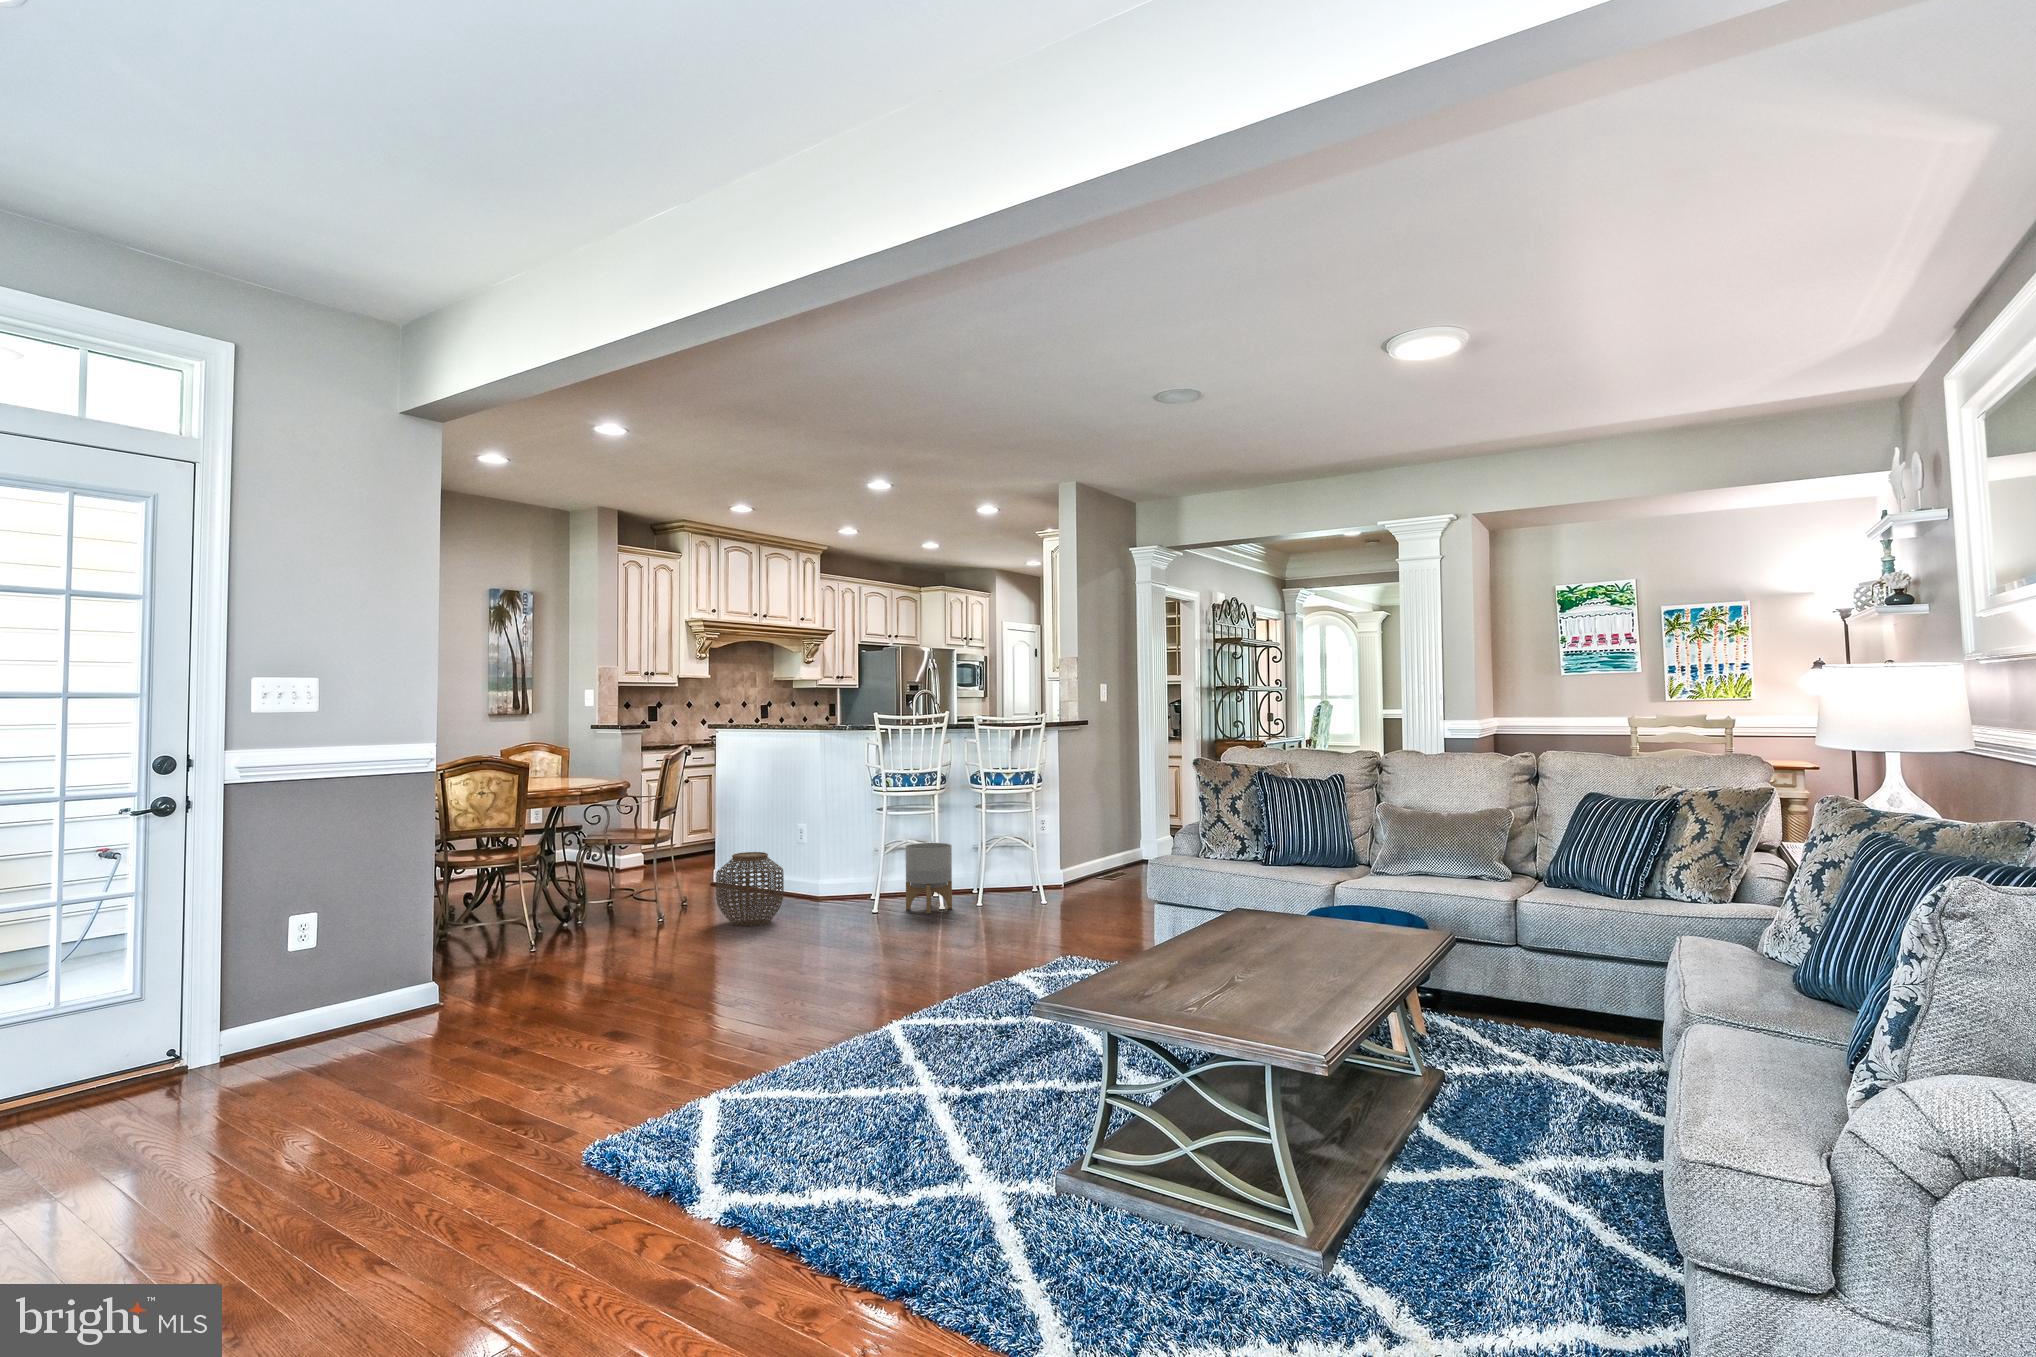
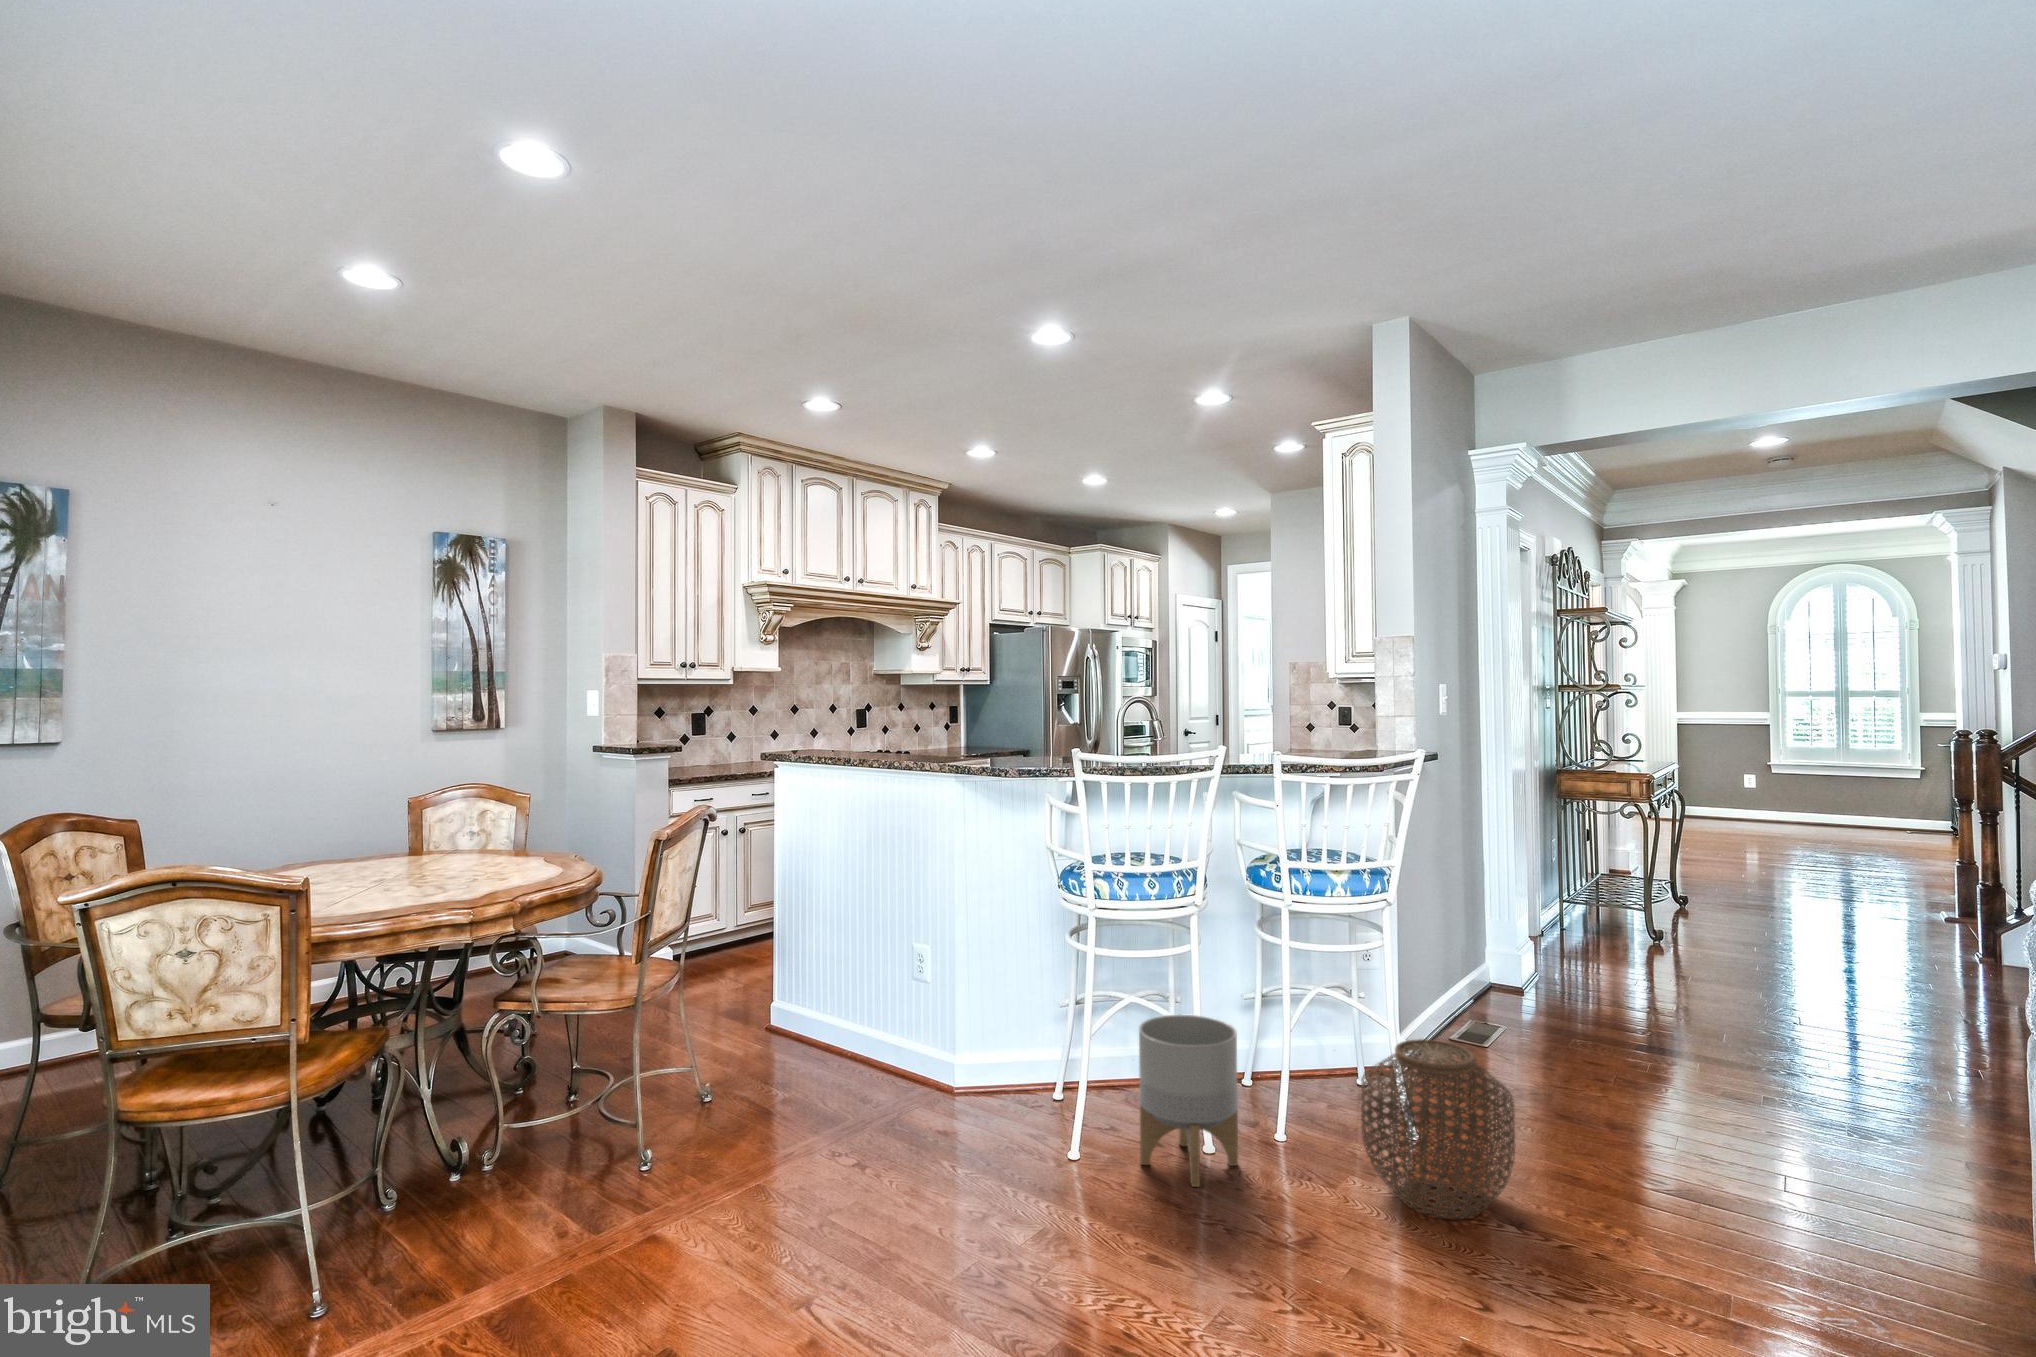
woven basket: present [716,852,784,926] -> present [1361,1039,1515,1219]

